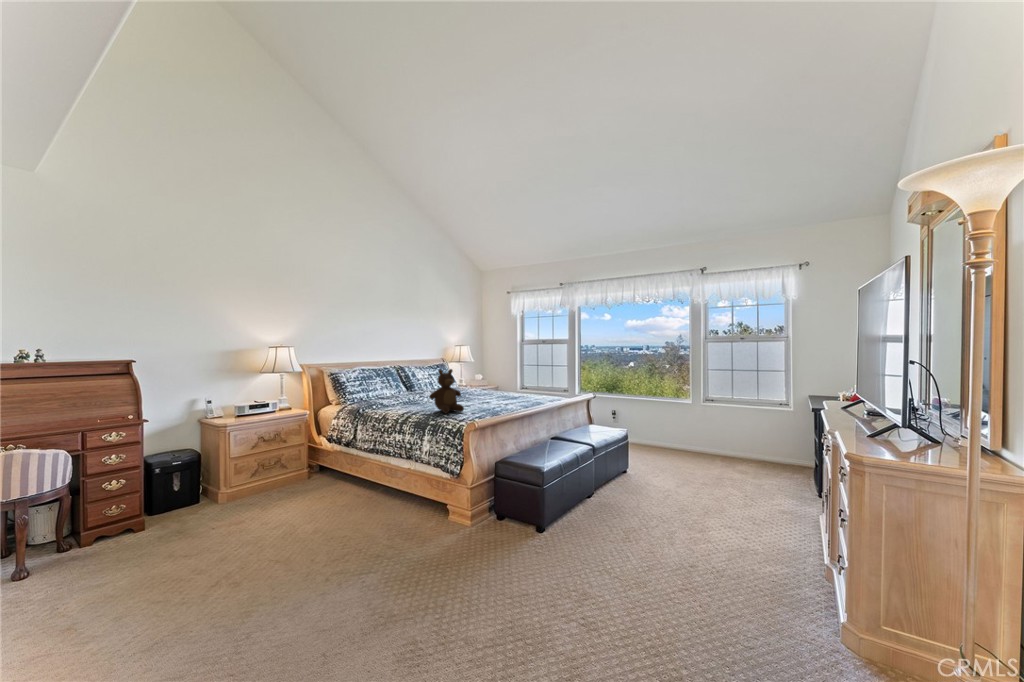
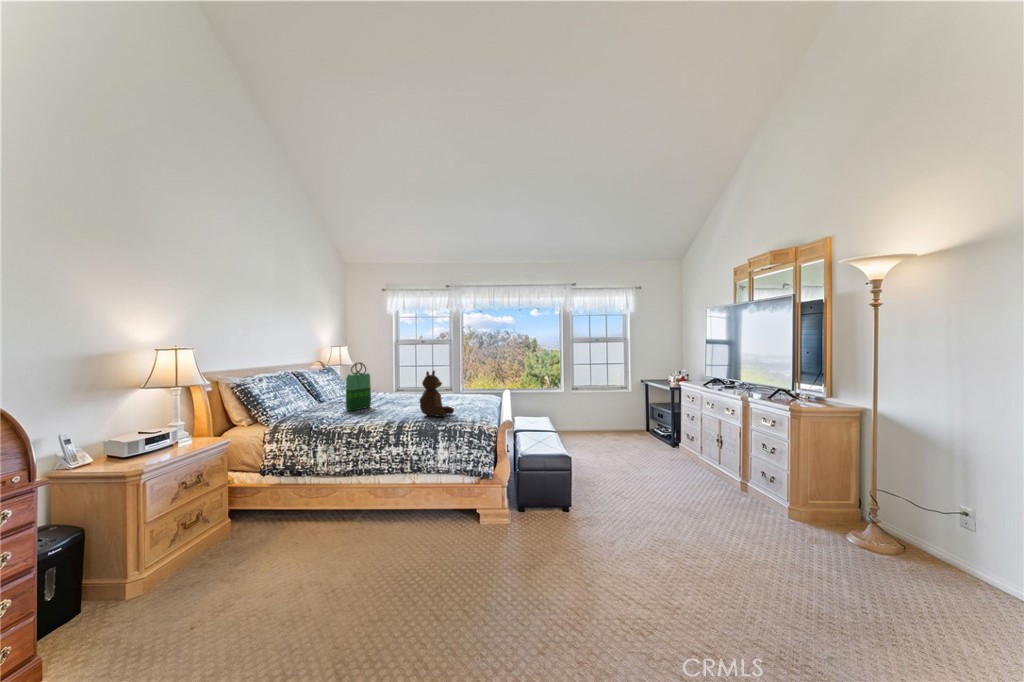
tote bag: none [406,360,429,401] -> present [346,362,371,411]

